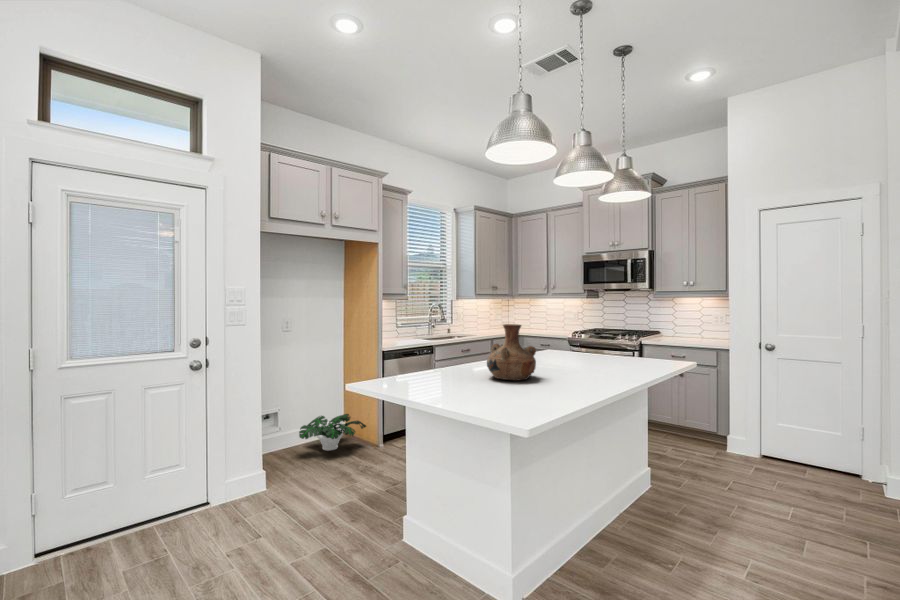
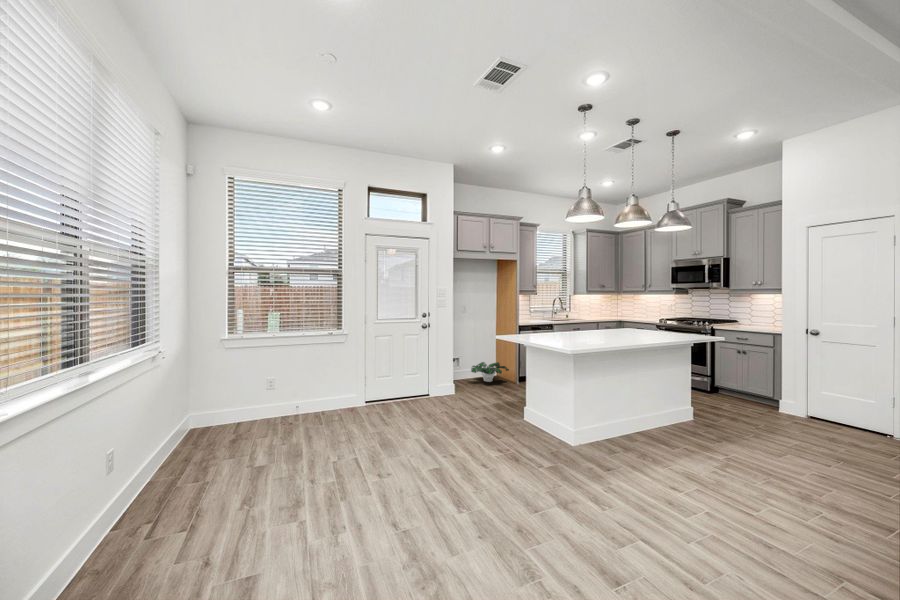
vase: present [487,324,536,381] -> none [571,309,601,340]

